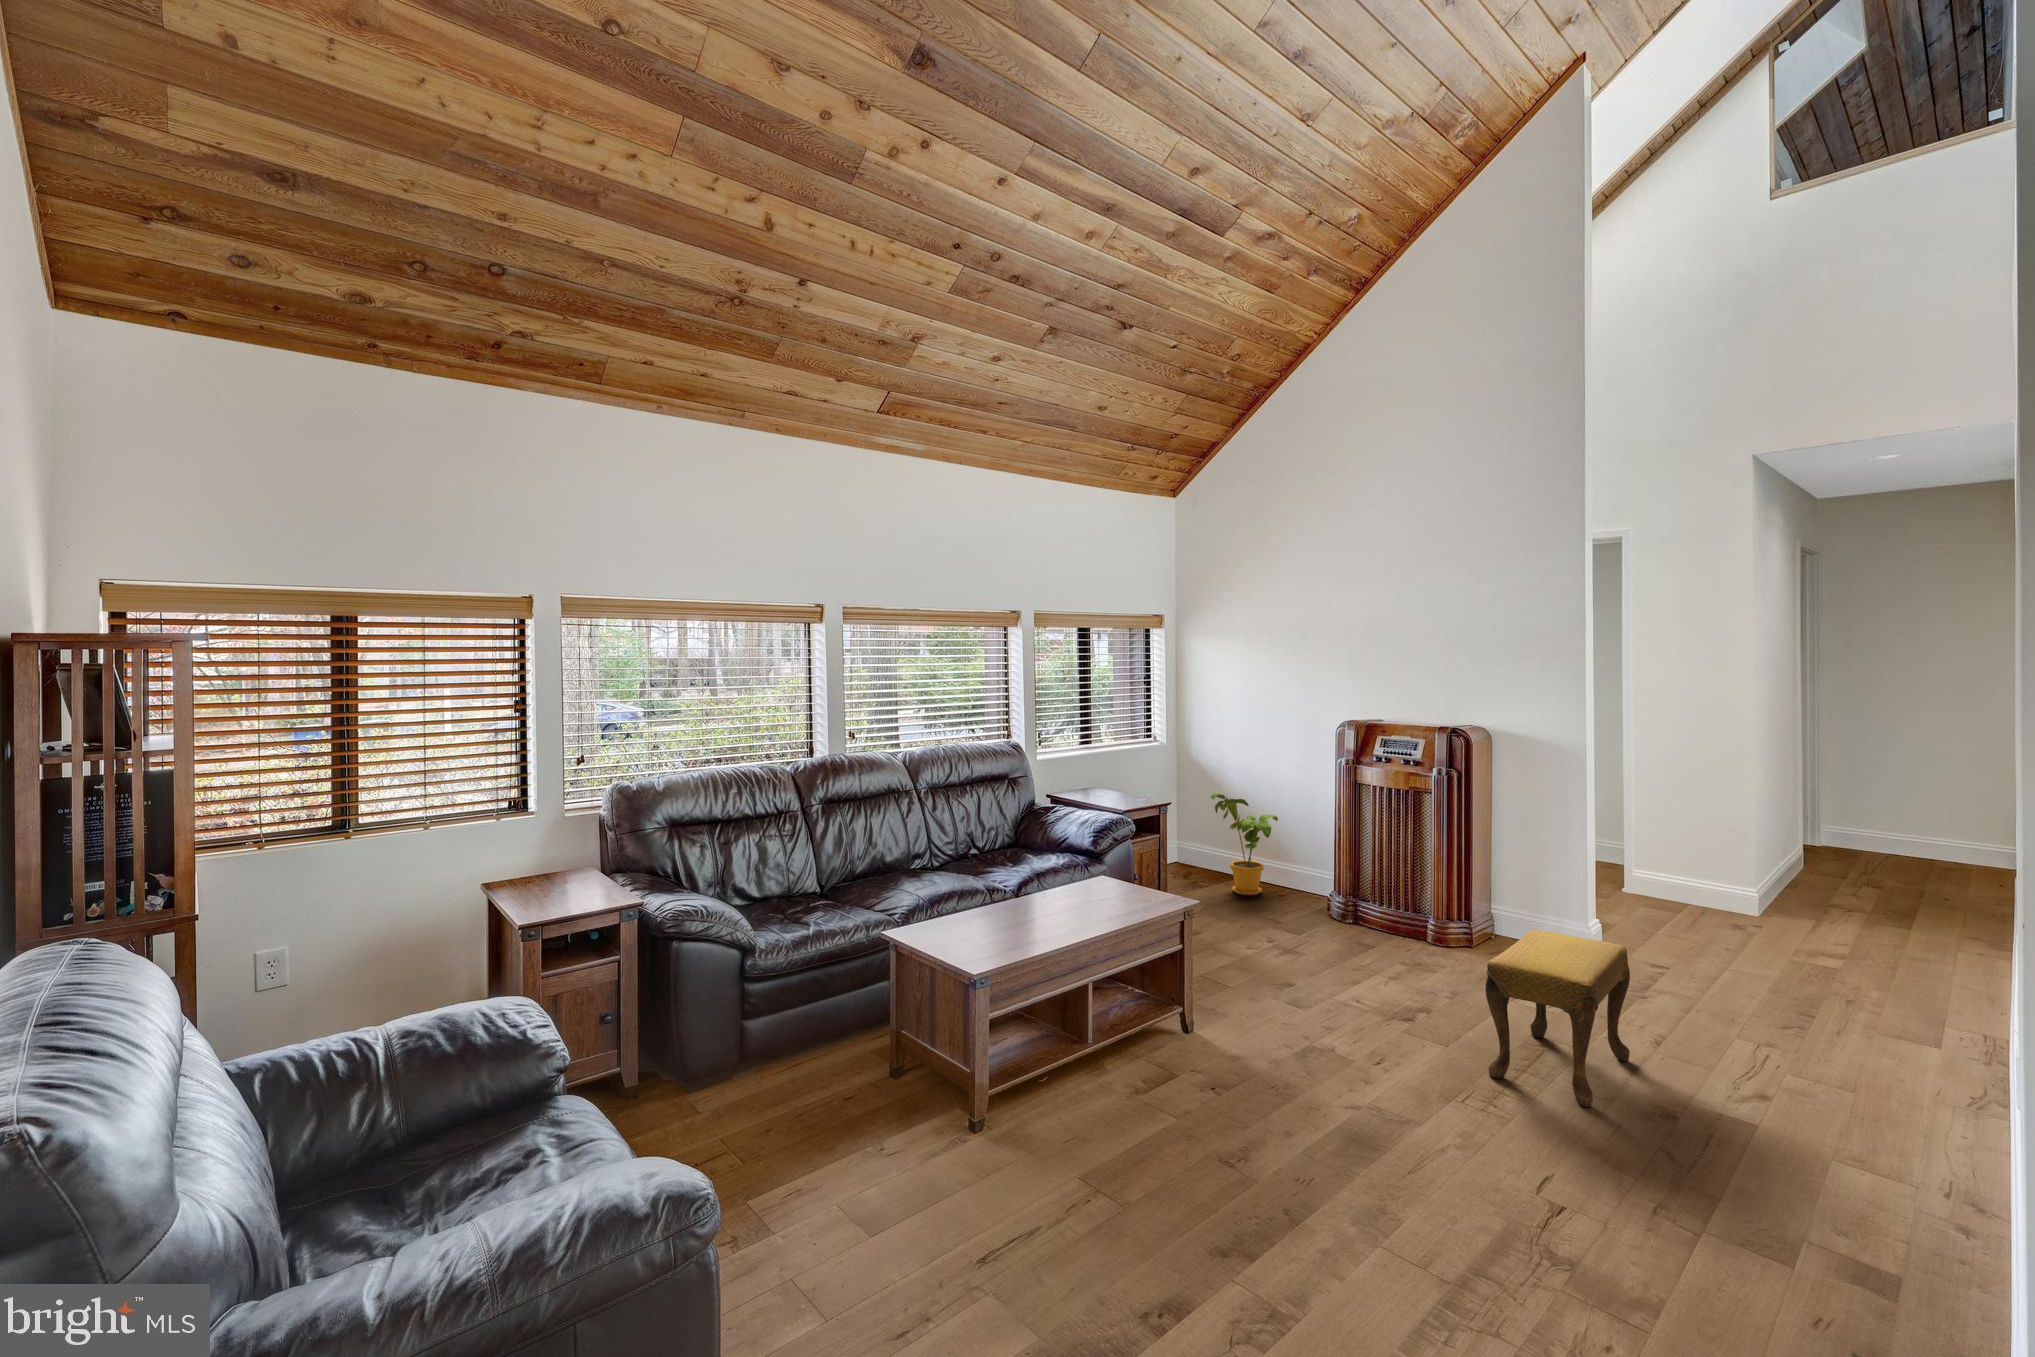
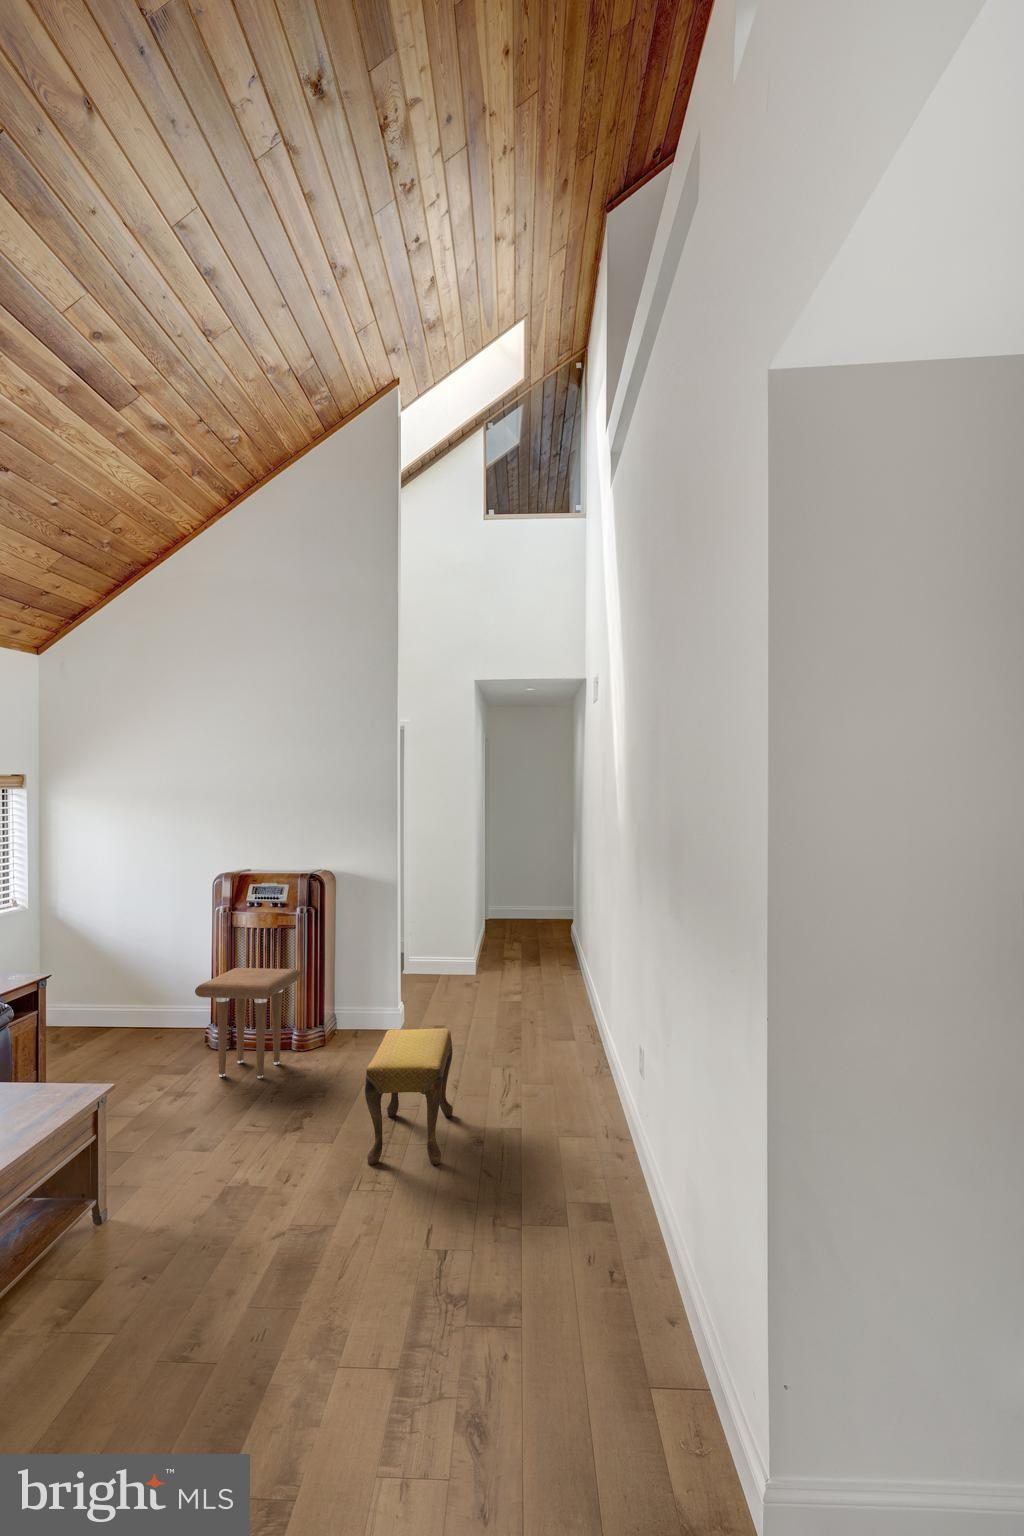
house plant: present [1211,793,1278,895] -> none [81,951,151,1049]
side table: none [1311,830,1436,956] -> present [195,968,301,1078]

